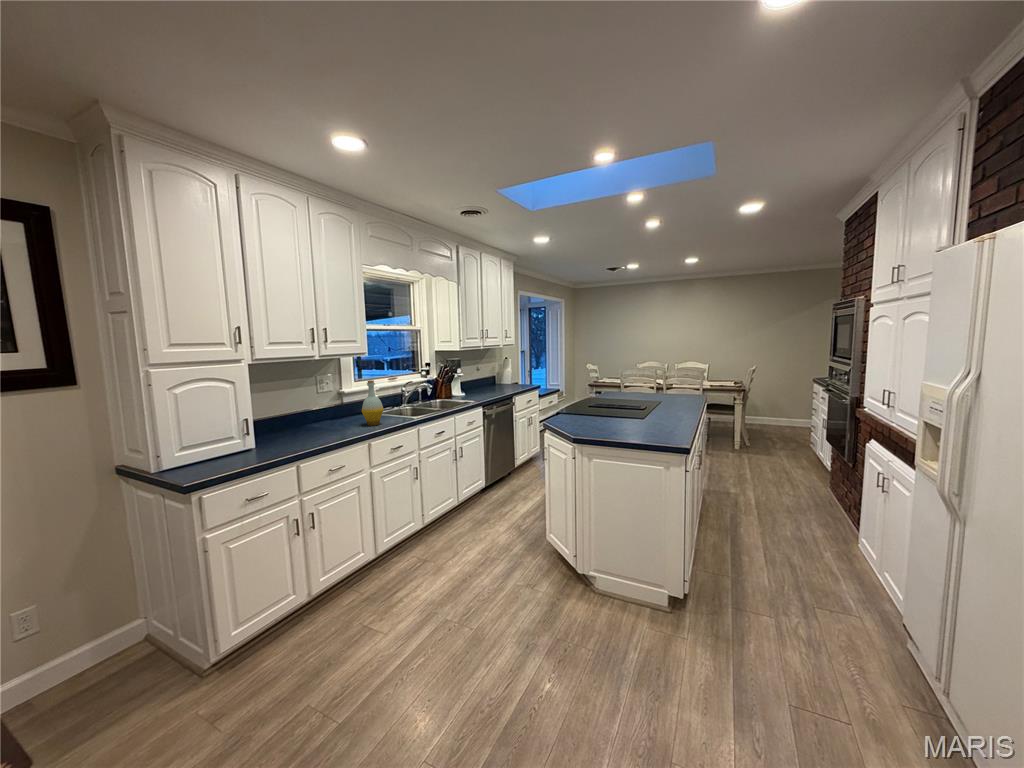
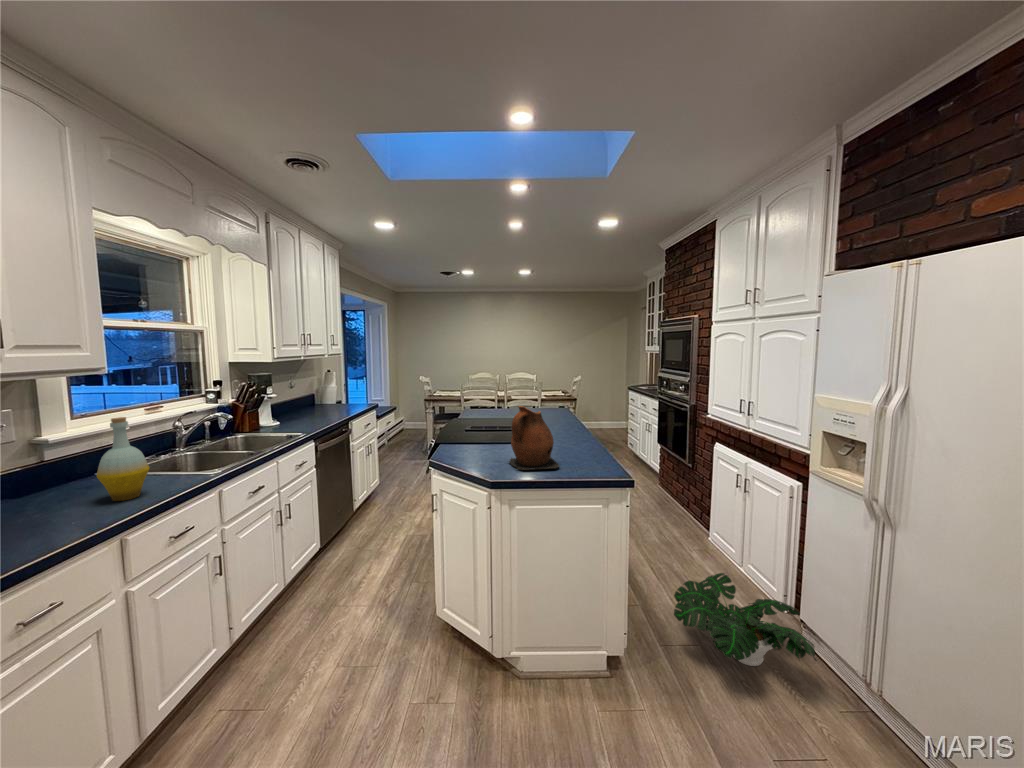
ceramic pitcher: none [593,383,634,435] -> present [509,406,559,470]
potted plant: none [742,558,893,647] -> present [674,573,817,666]

